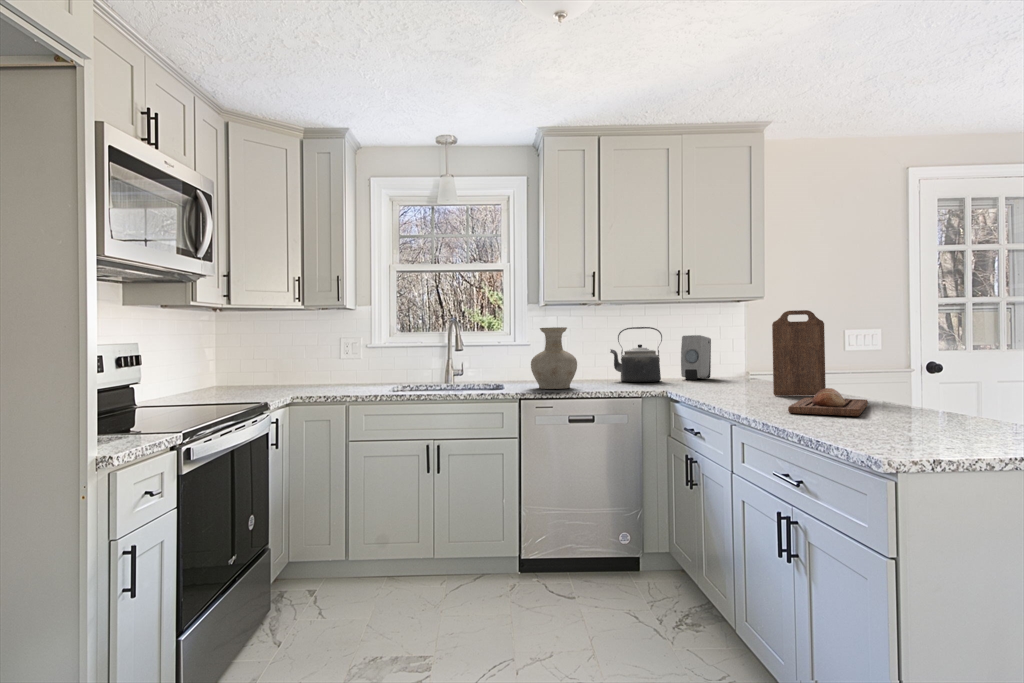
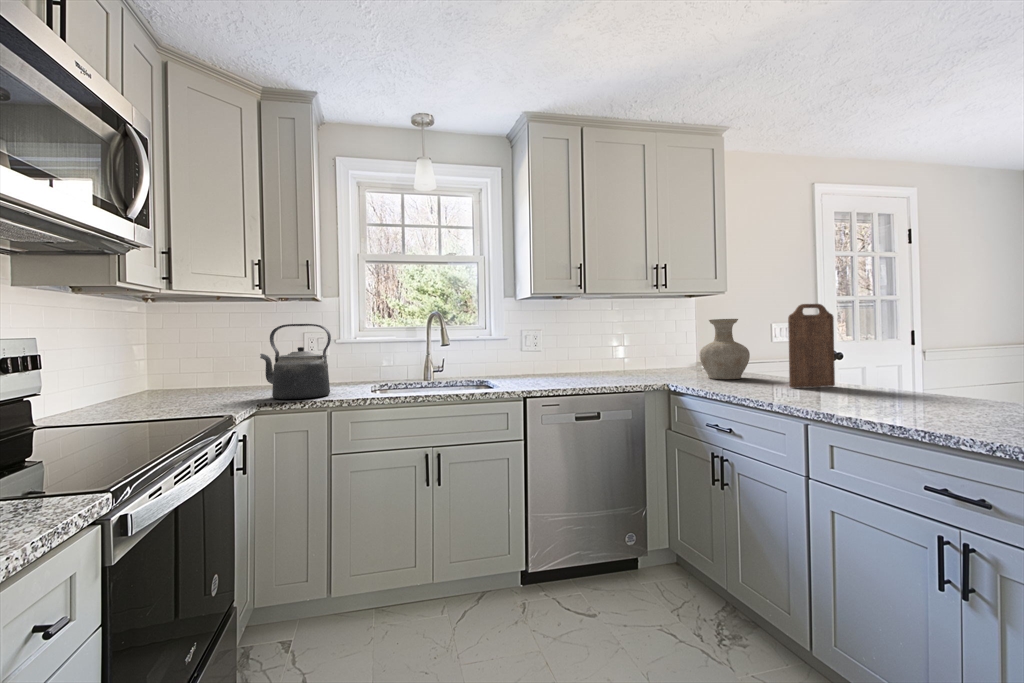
vase: present [531,327,577,389] -> present [699,319,750,379]
kettle: present [610,327,662,382] -> present [260,324,331,399]
soap dispenser: present [681,335,711,380] -> none [650,330,673,372]
bread loaf: present [788,388,868,416] -> none [847,381,967,412]

